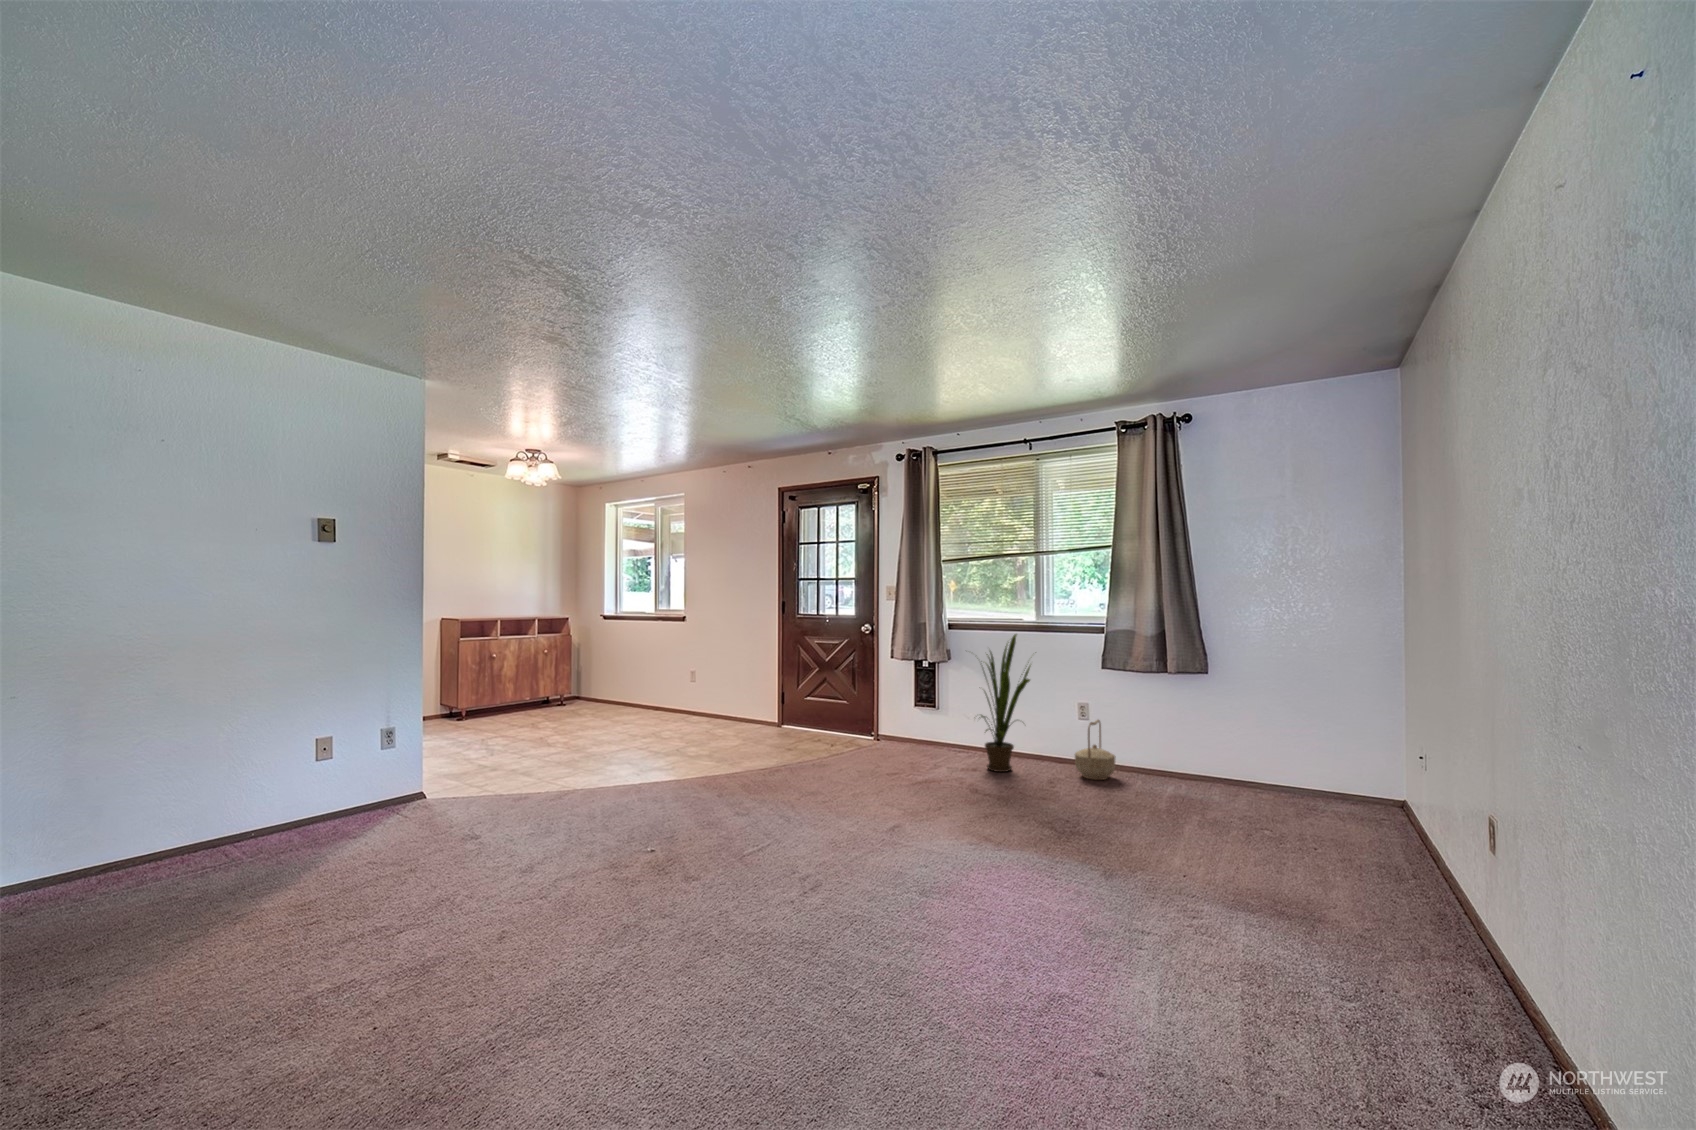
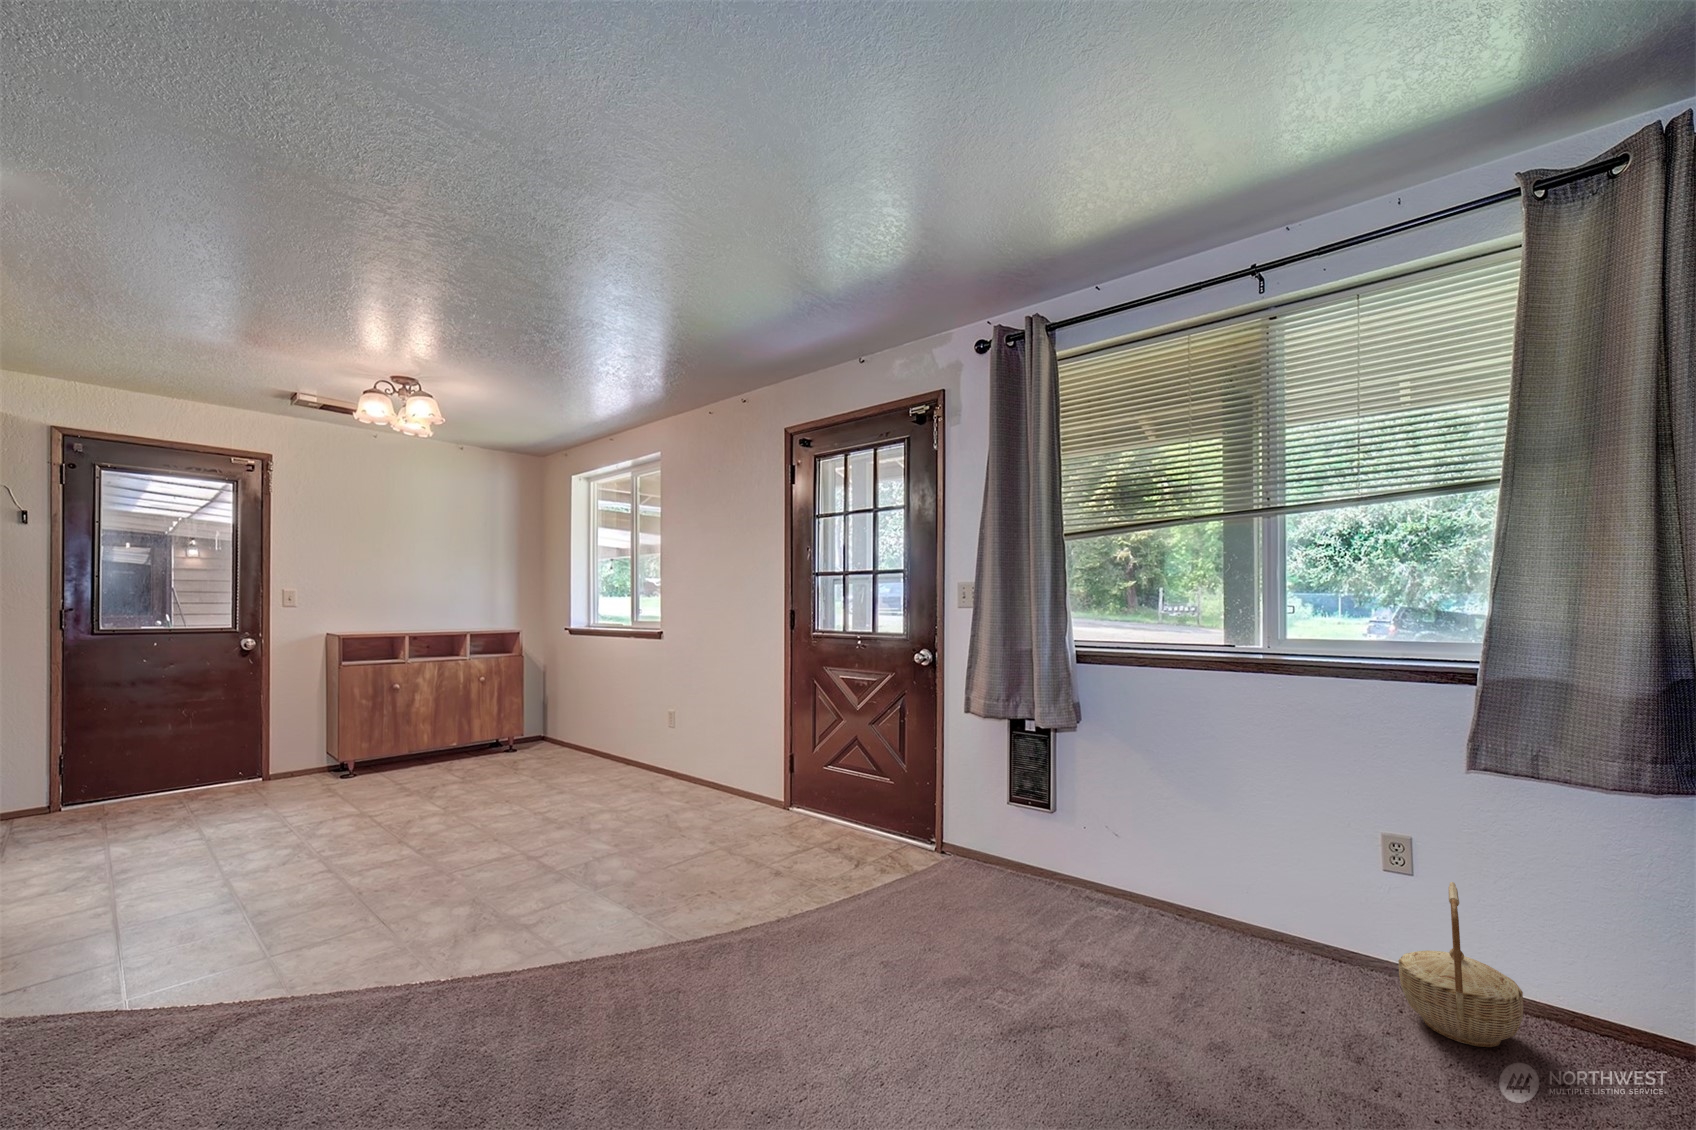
house plant: present [981,634,1031,772] -> none [1117,673,1290,988]

